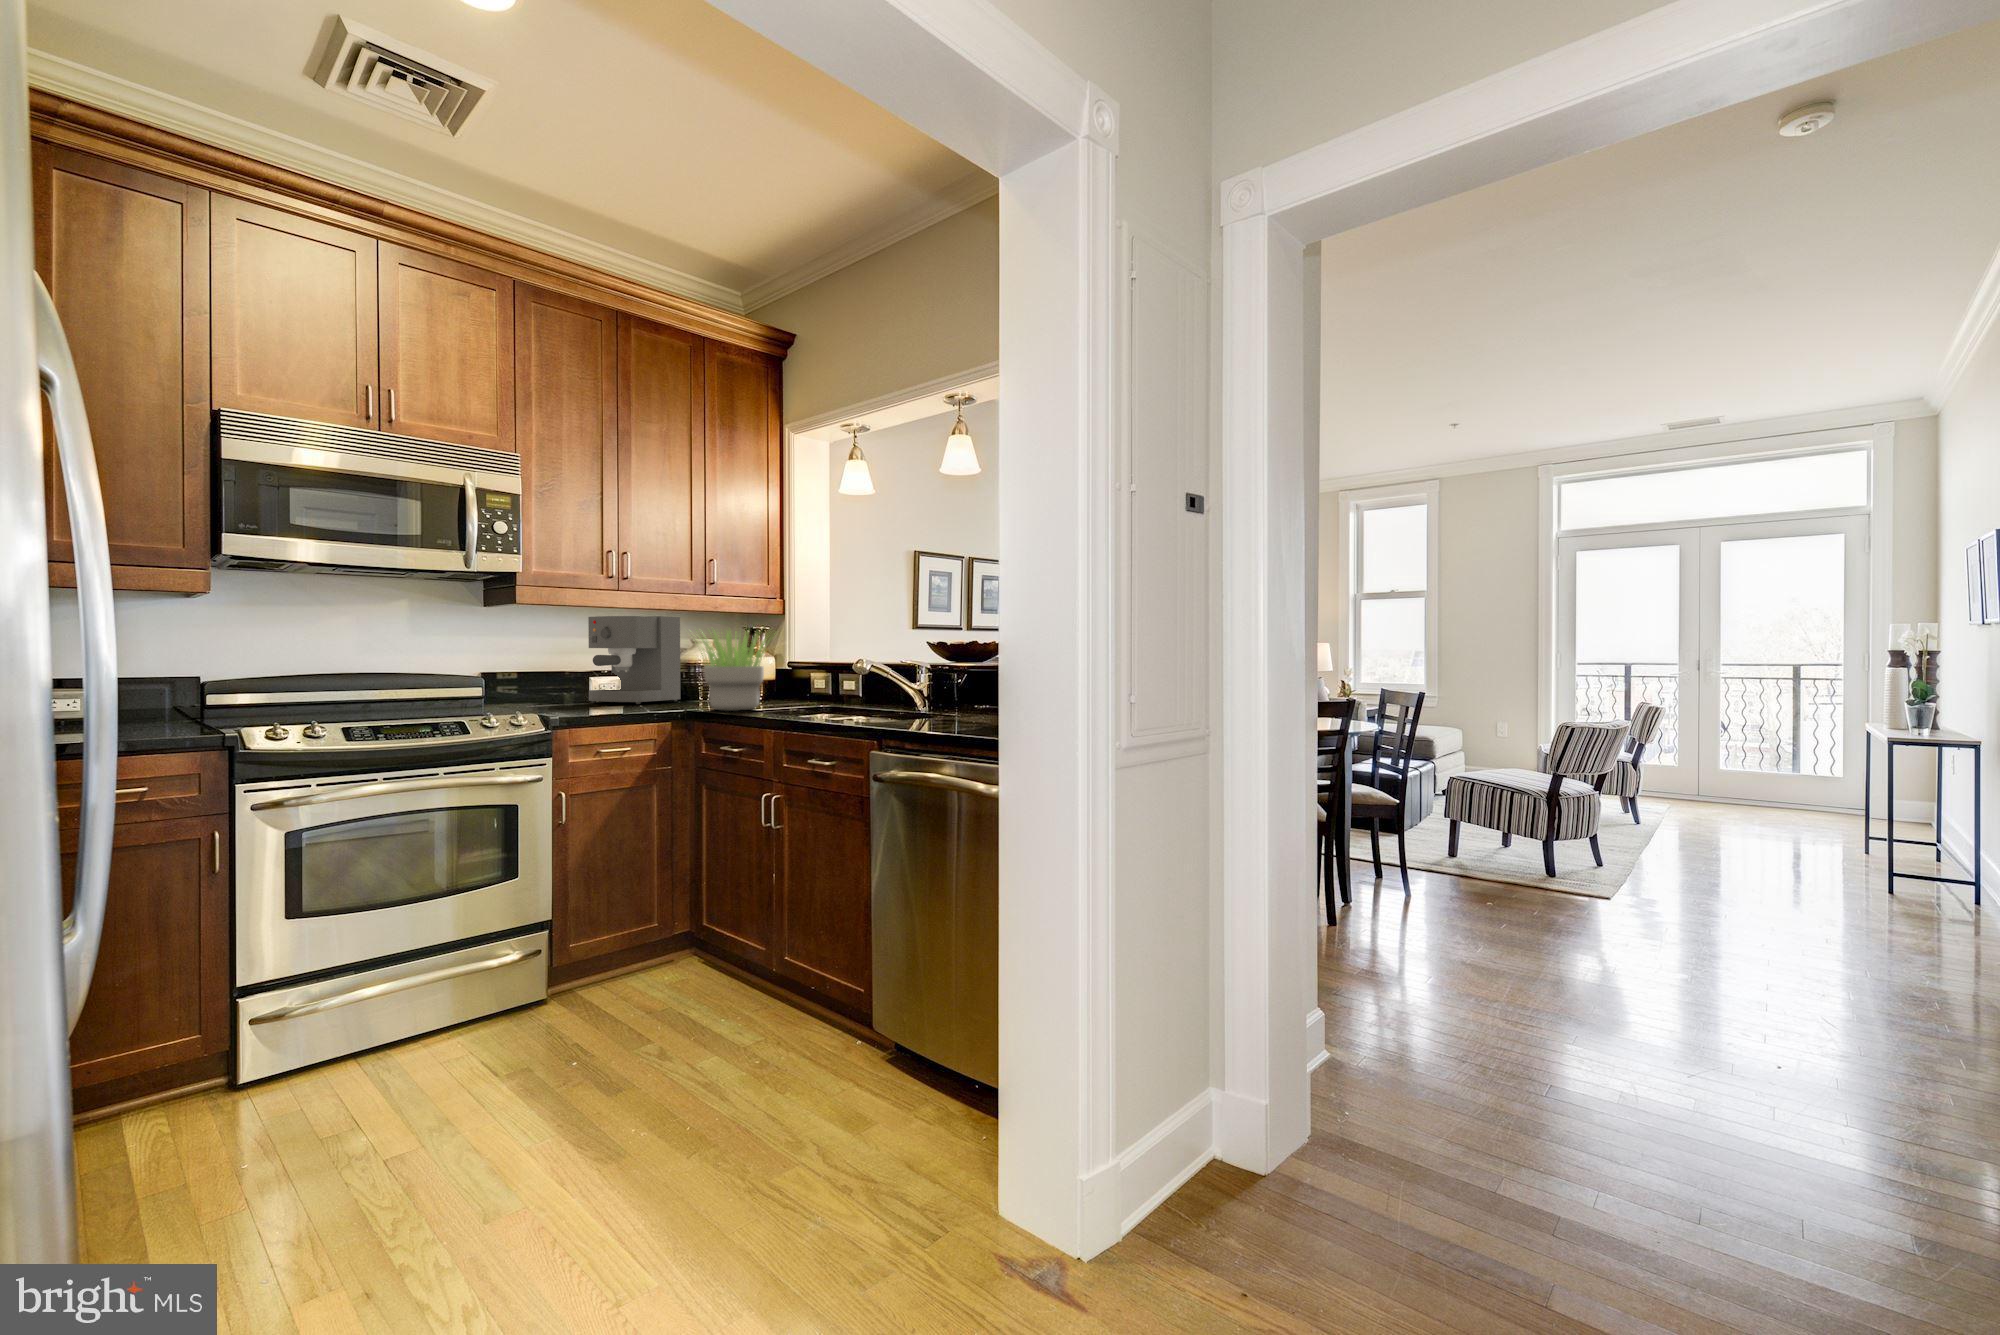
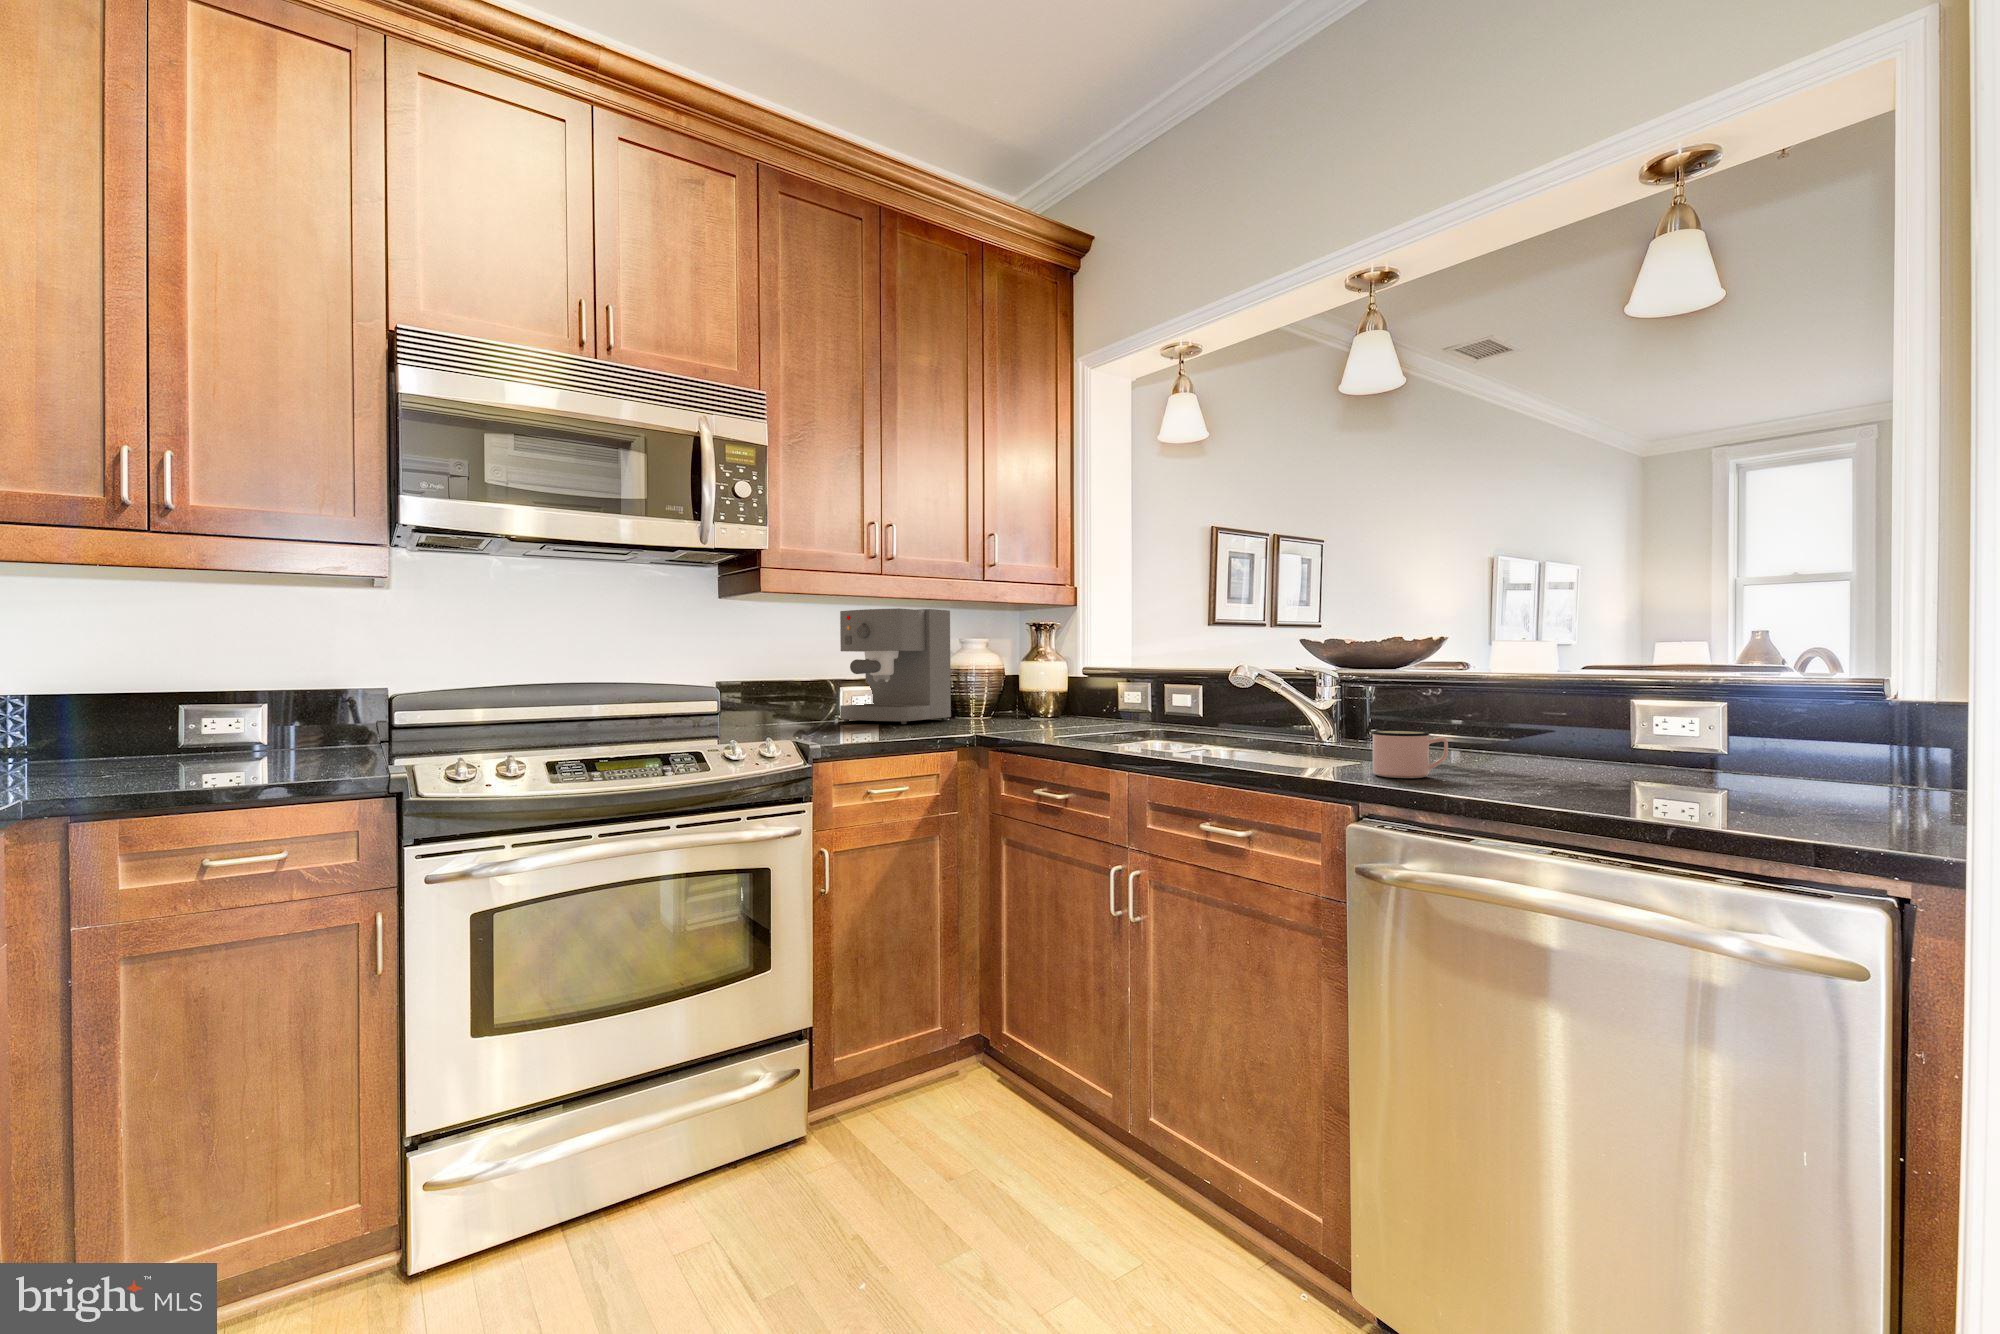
potted plant: present [696,629,775,711] -> none [971,616,1105,735]
mug: none [902,702,943,730] -> present [1372,730,1448,778]

